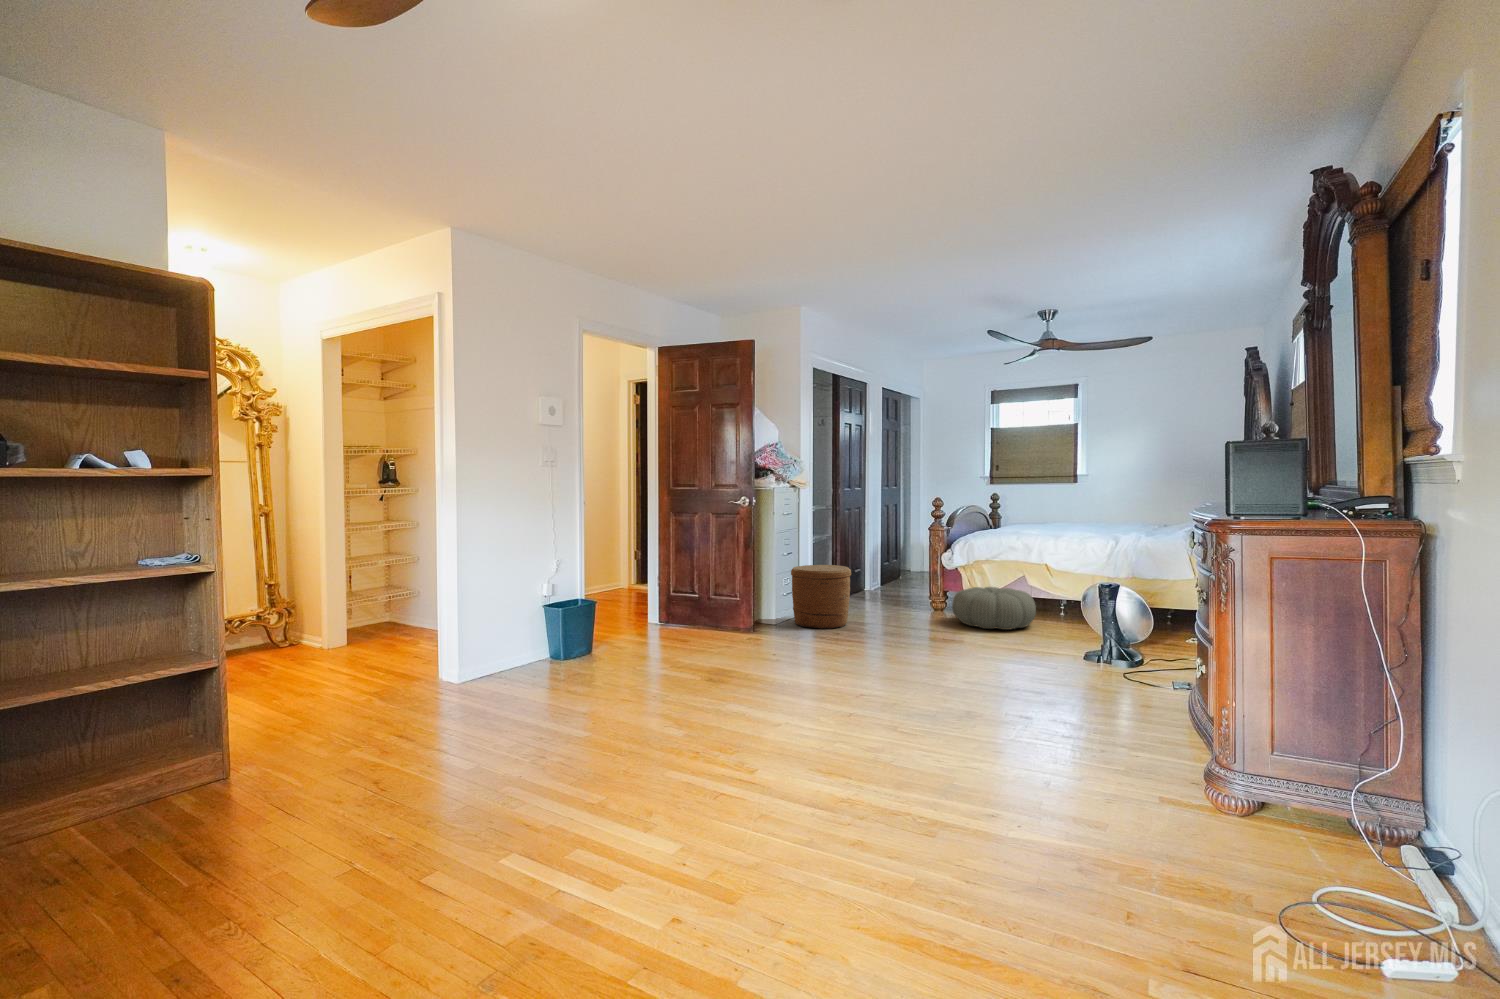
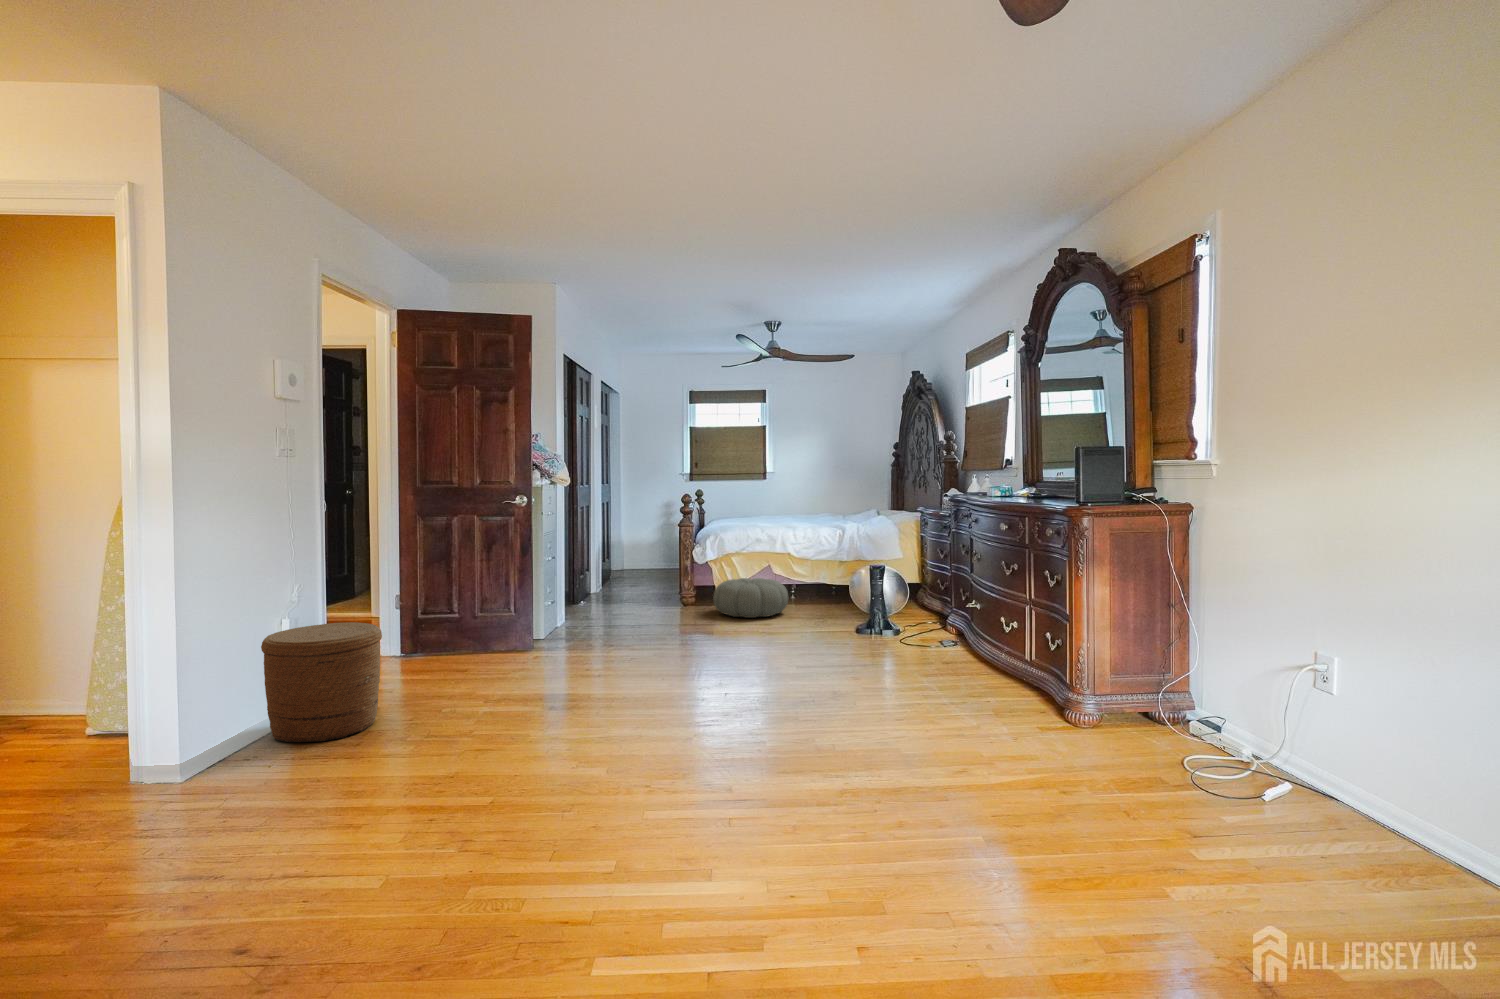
woven basket: present [791,565,851,629] -> present [261,622,382,742]

